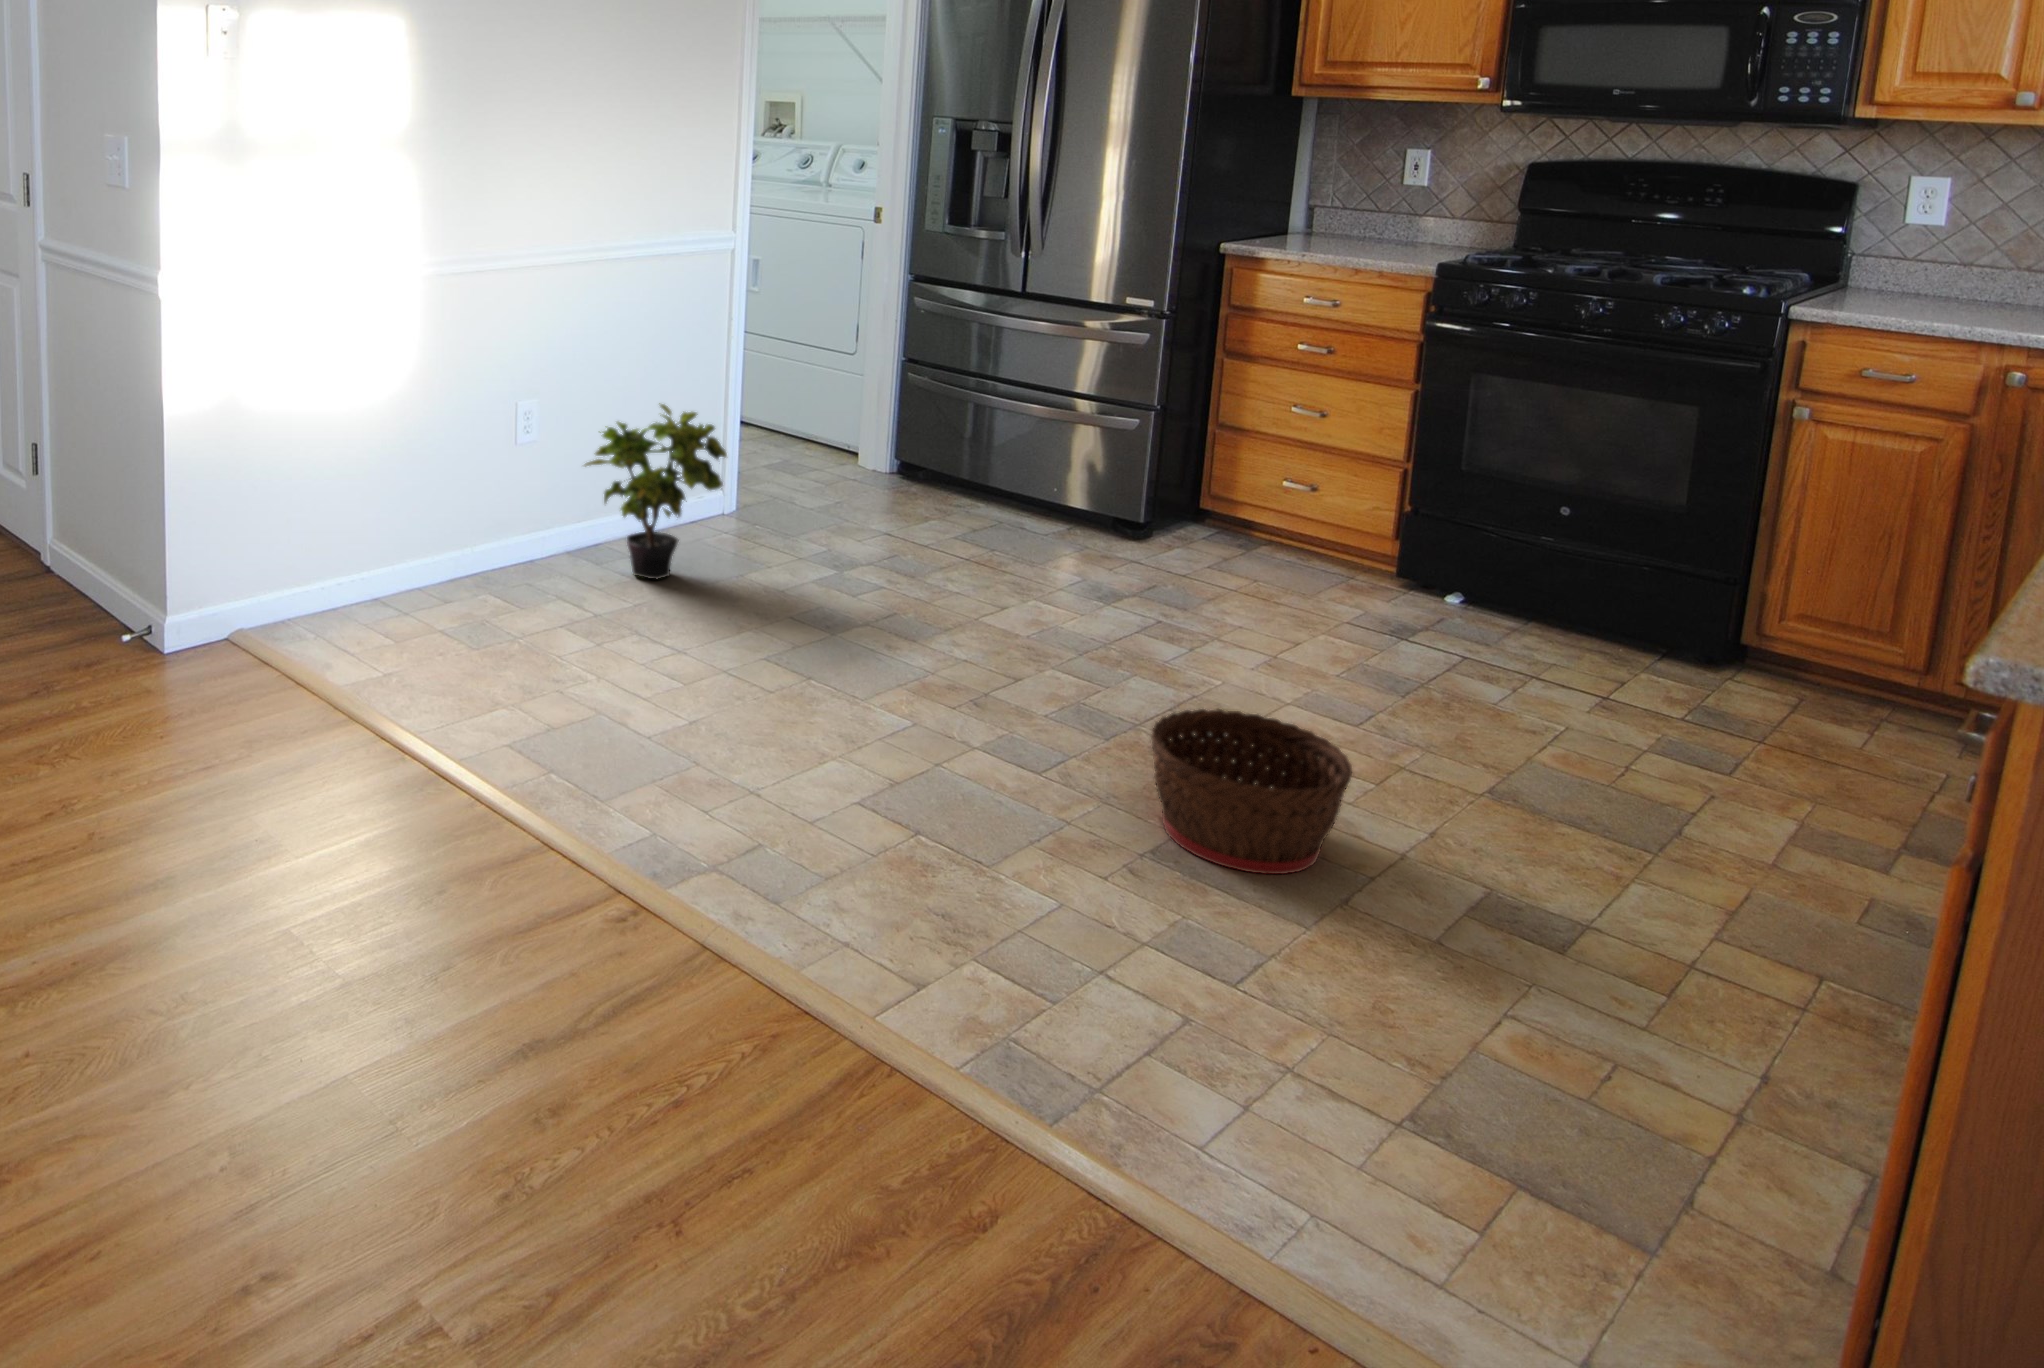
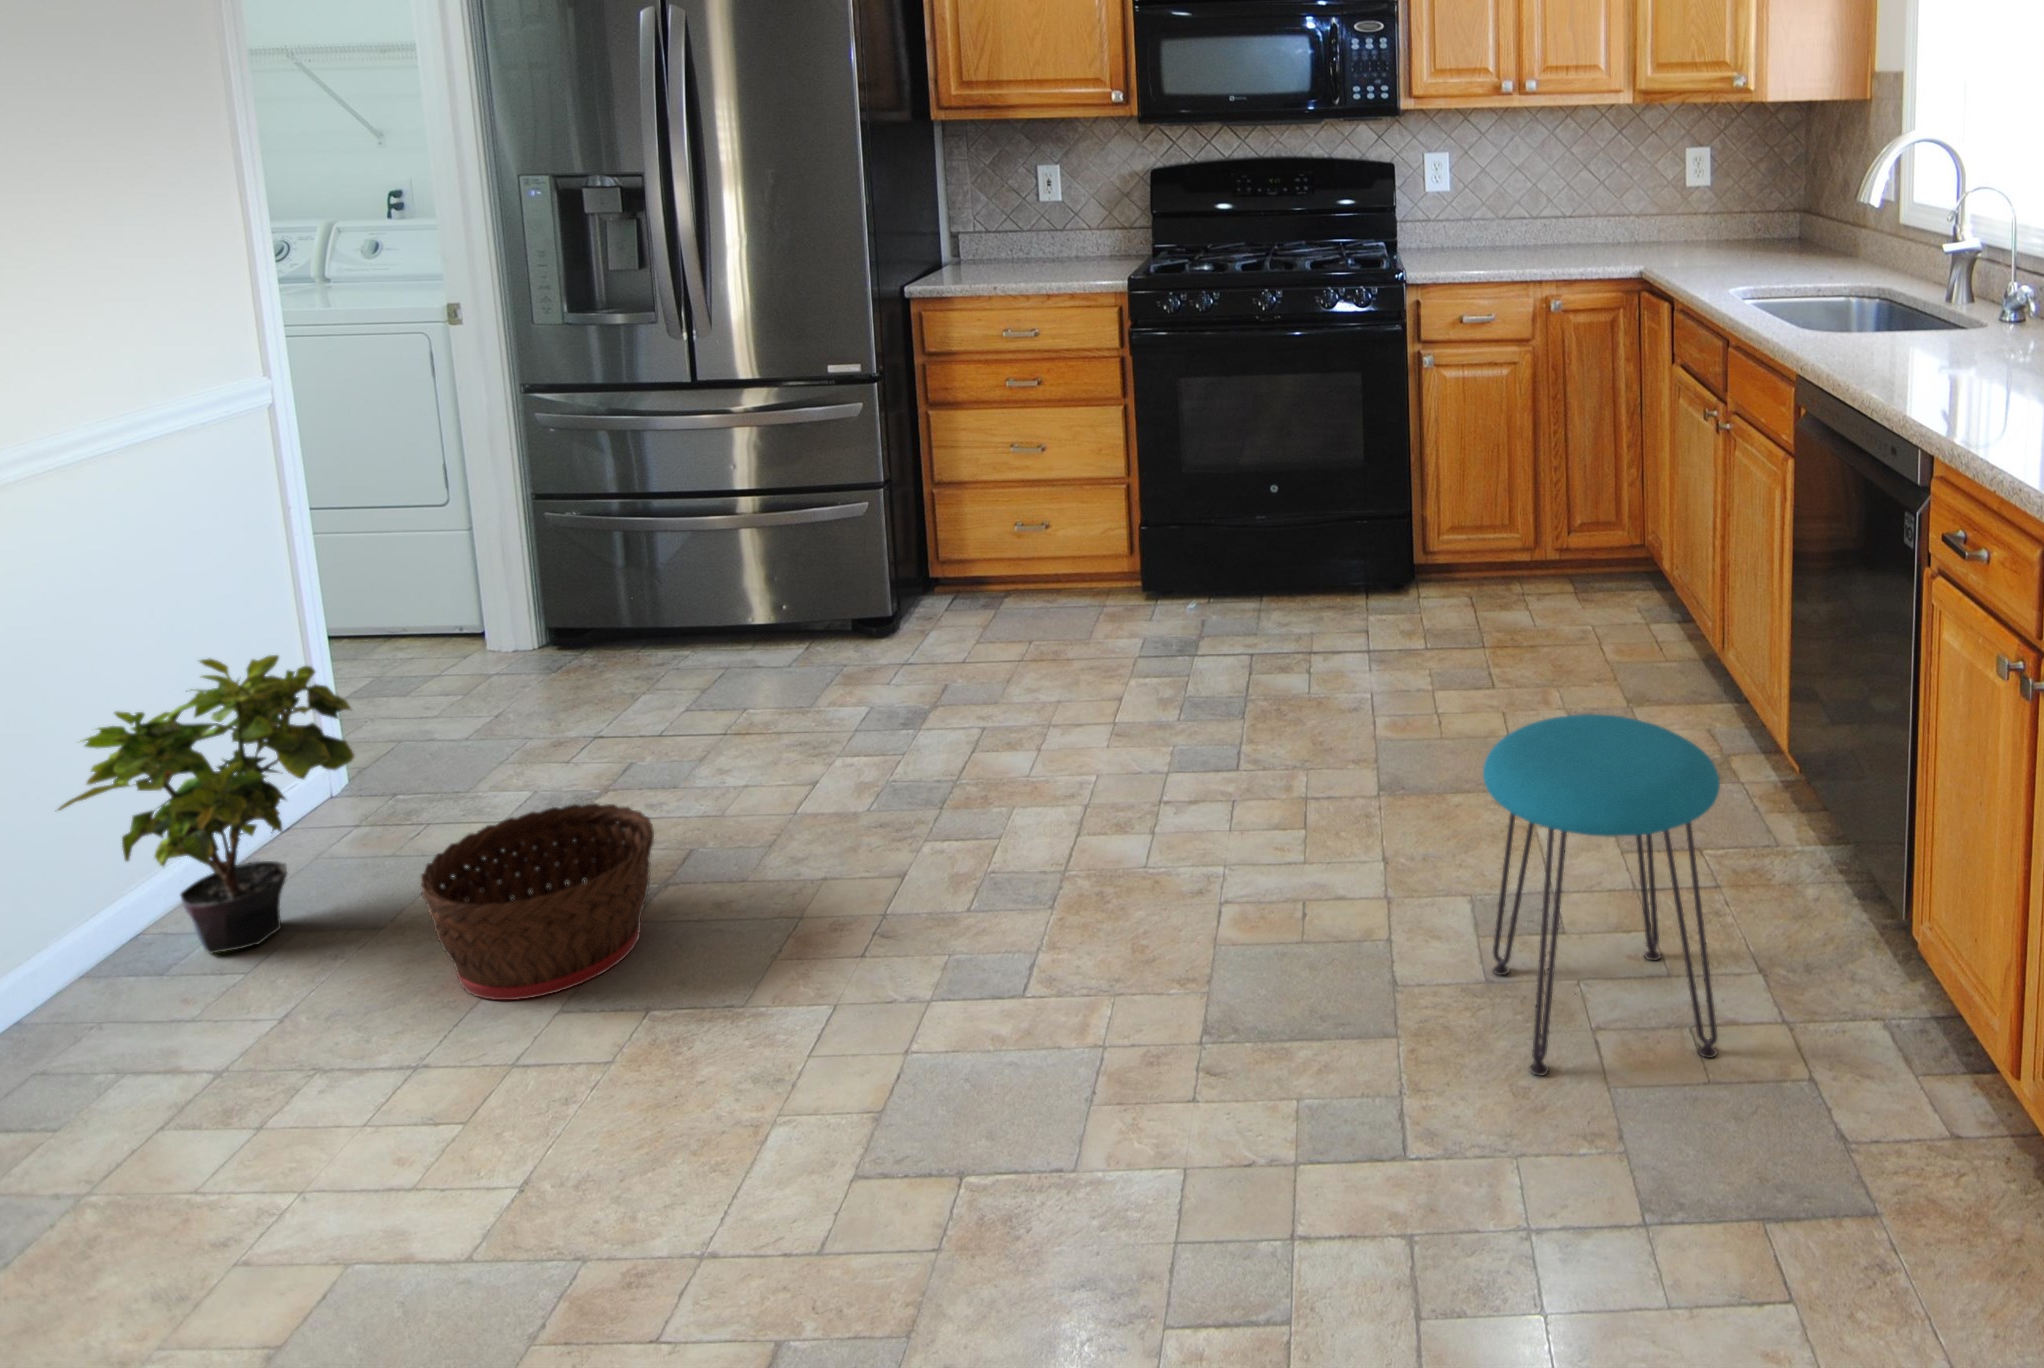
basket: present [1151,709,1352,874] -> present [420,803,654,1000]
stool: none [1394,722,1689,1084] -> present [1483,714,1720,1075]

